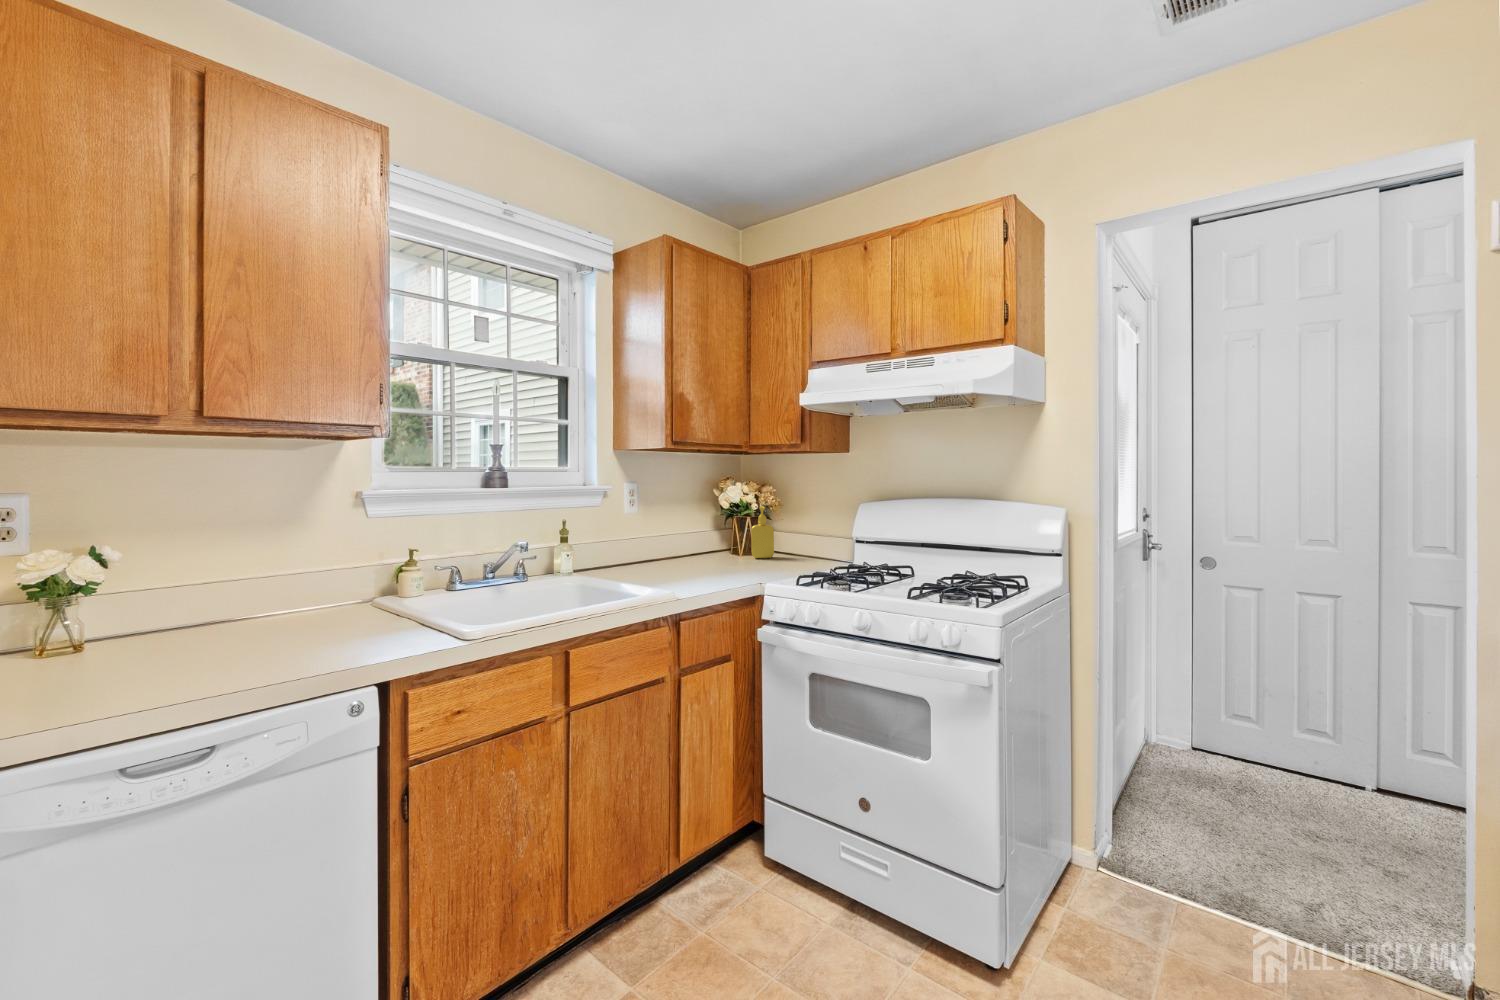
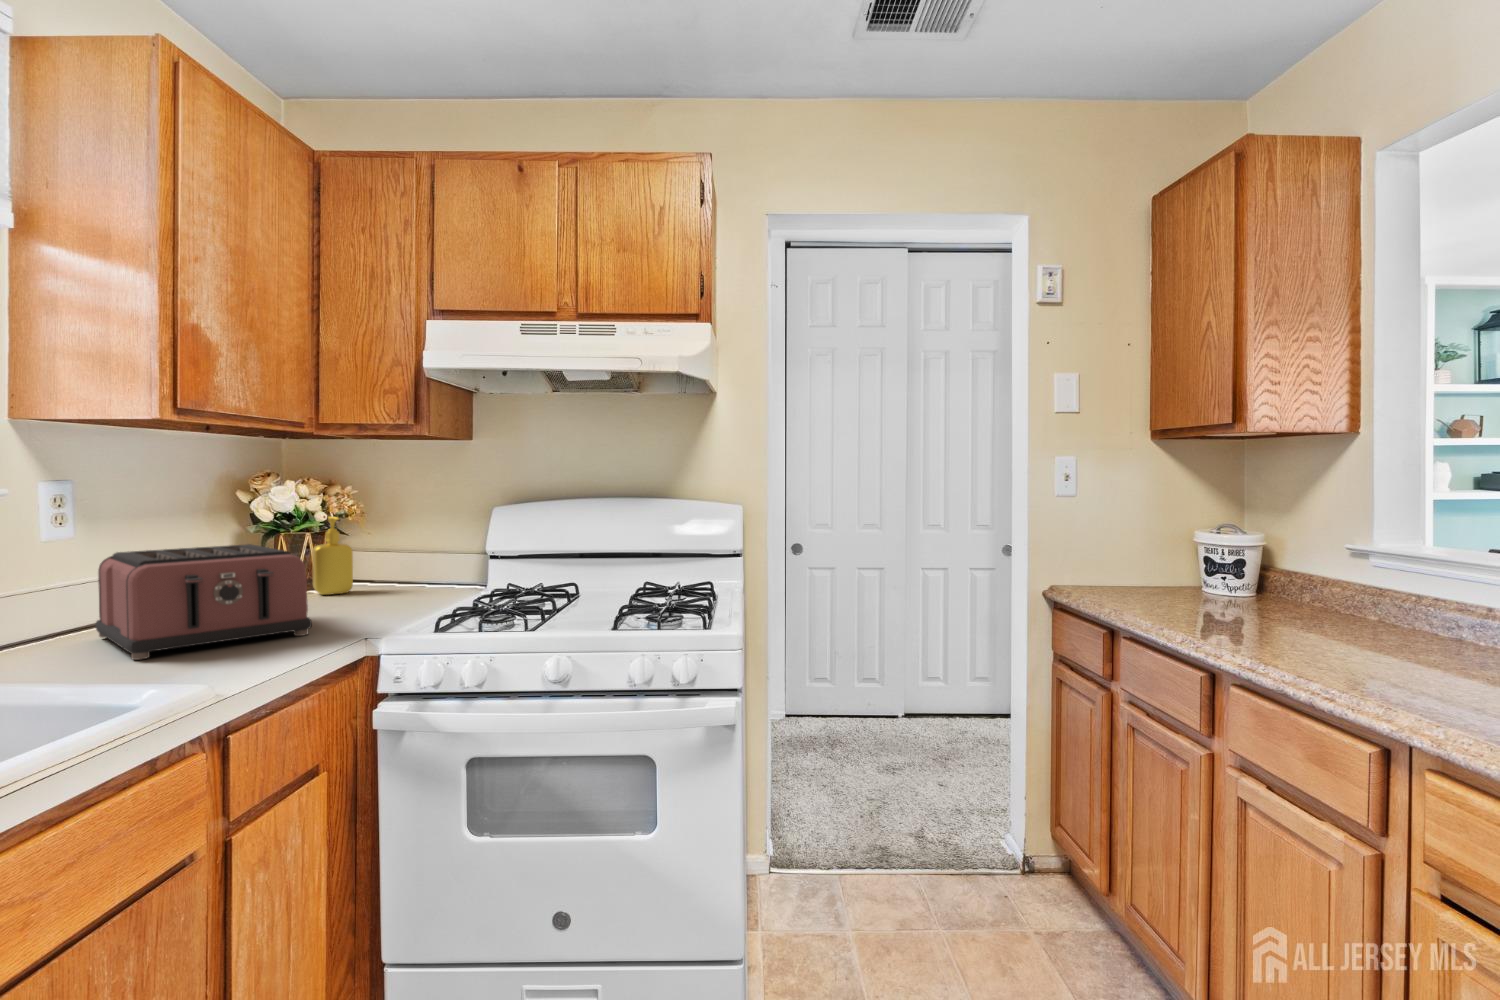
toaster: none [632,524,727,587] -> present [95,544,312,660]

